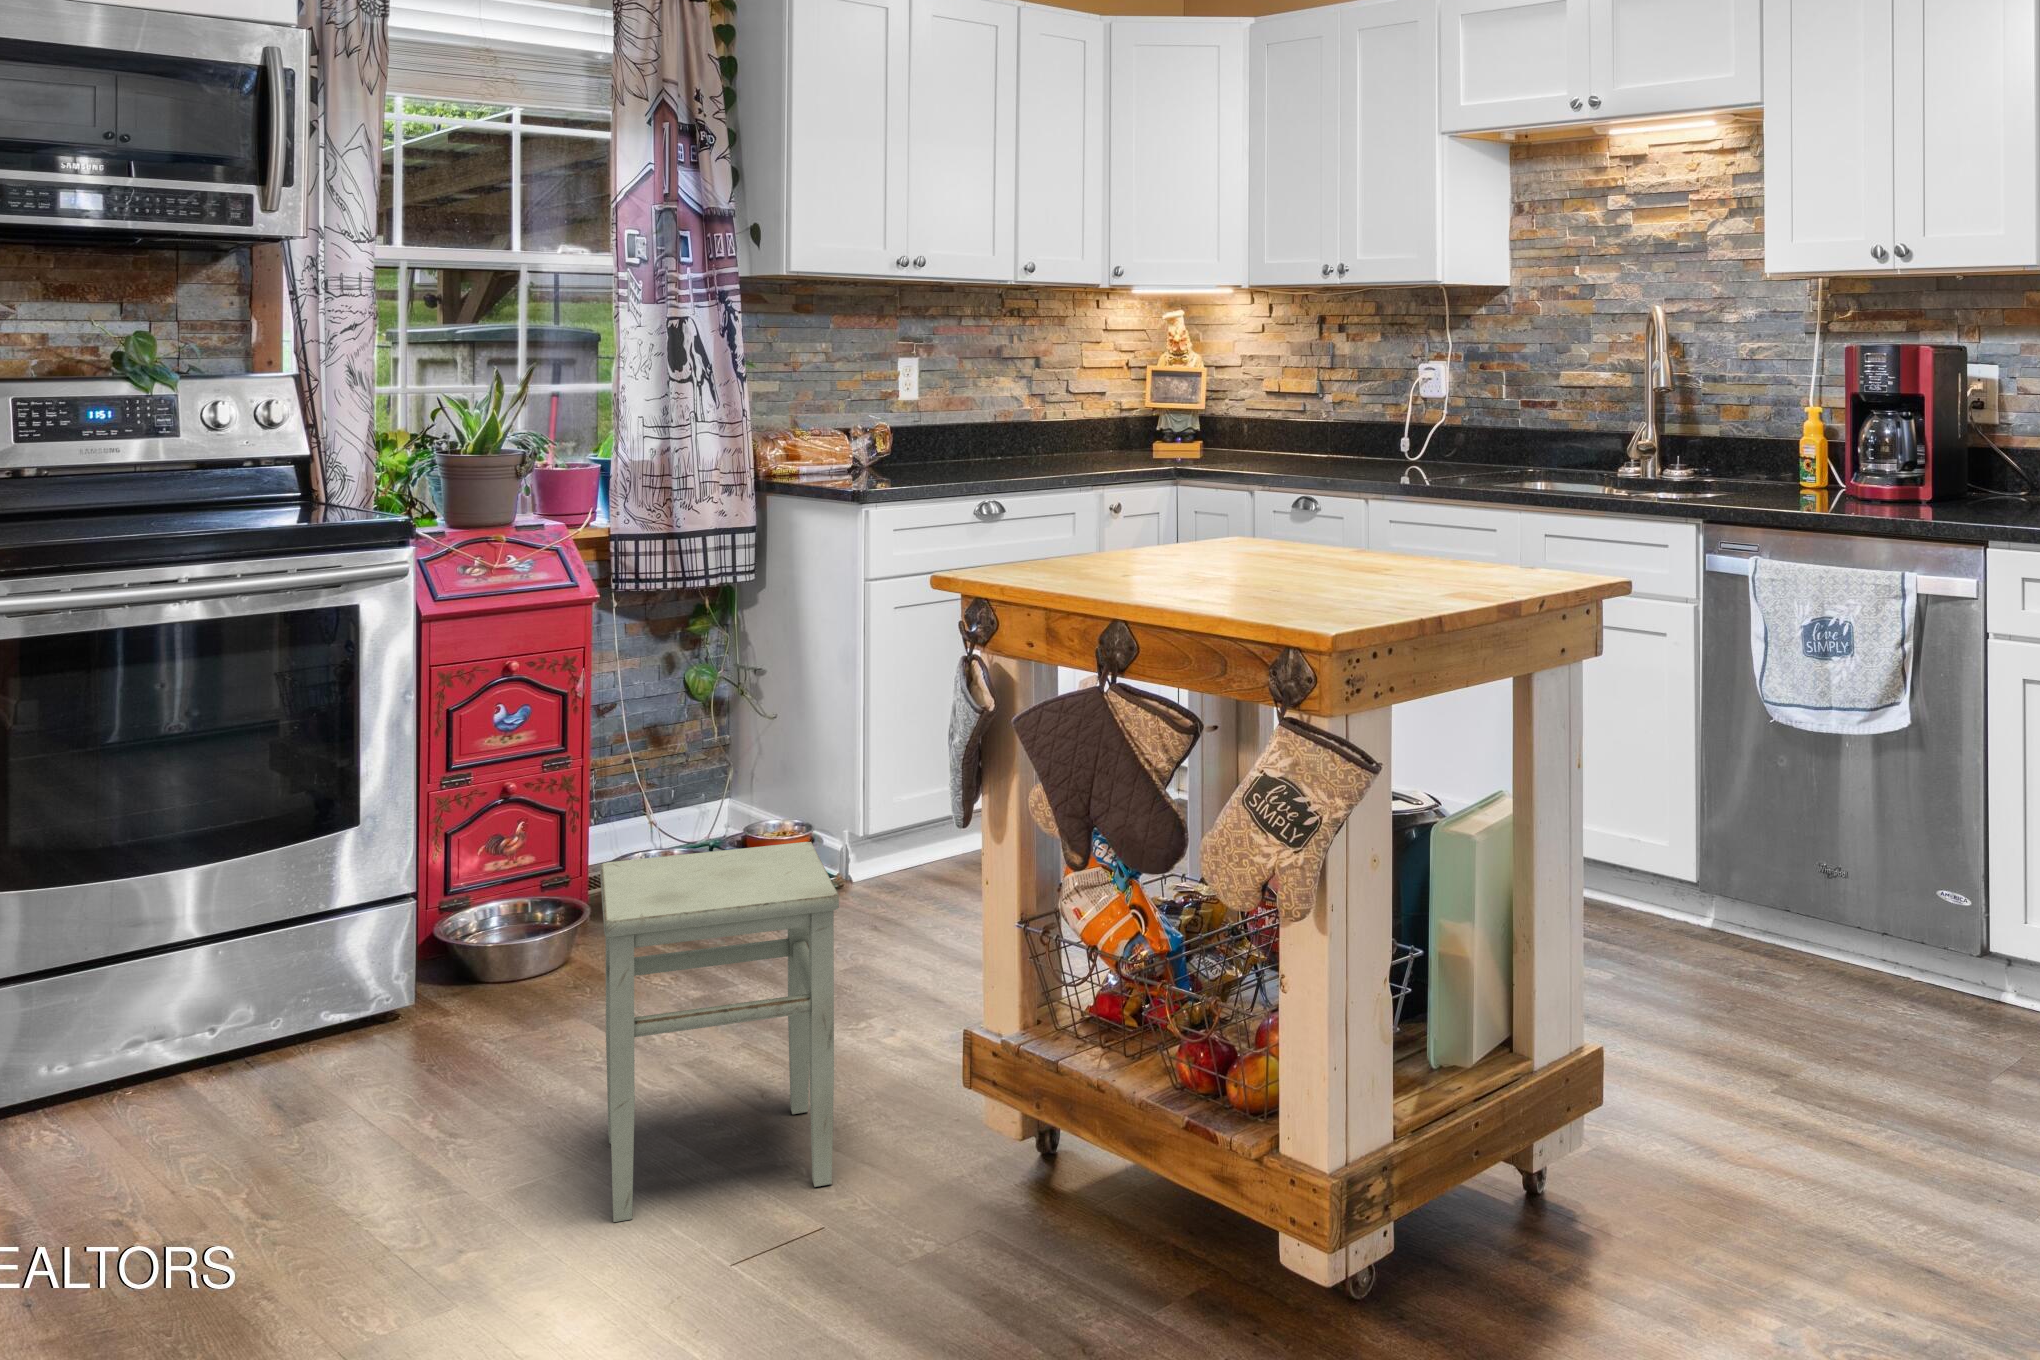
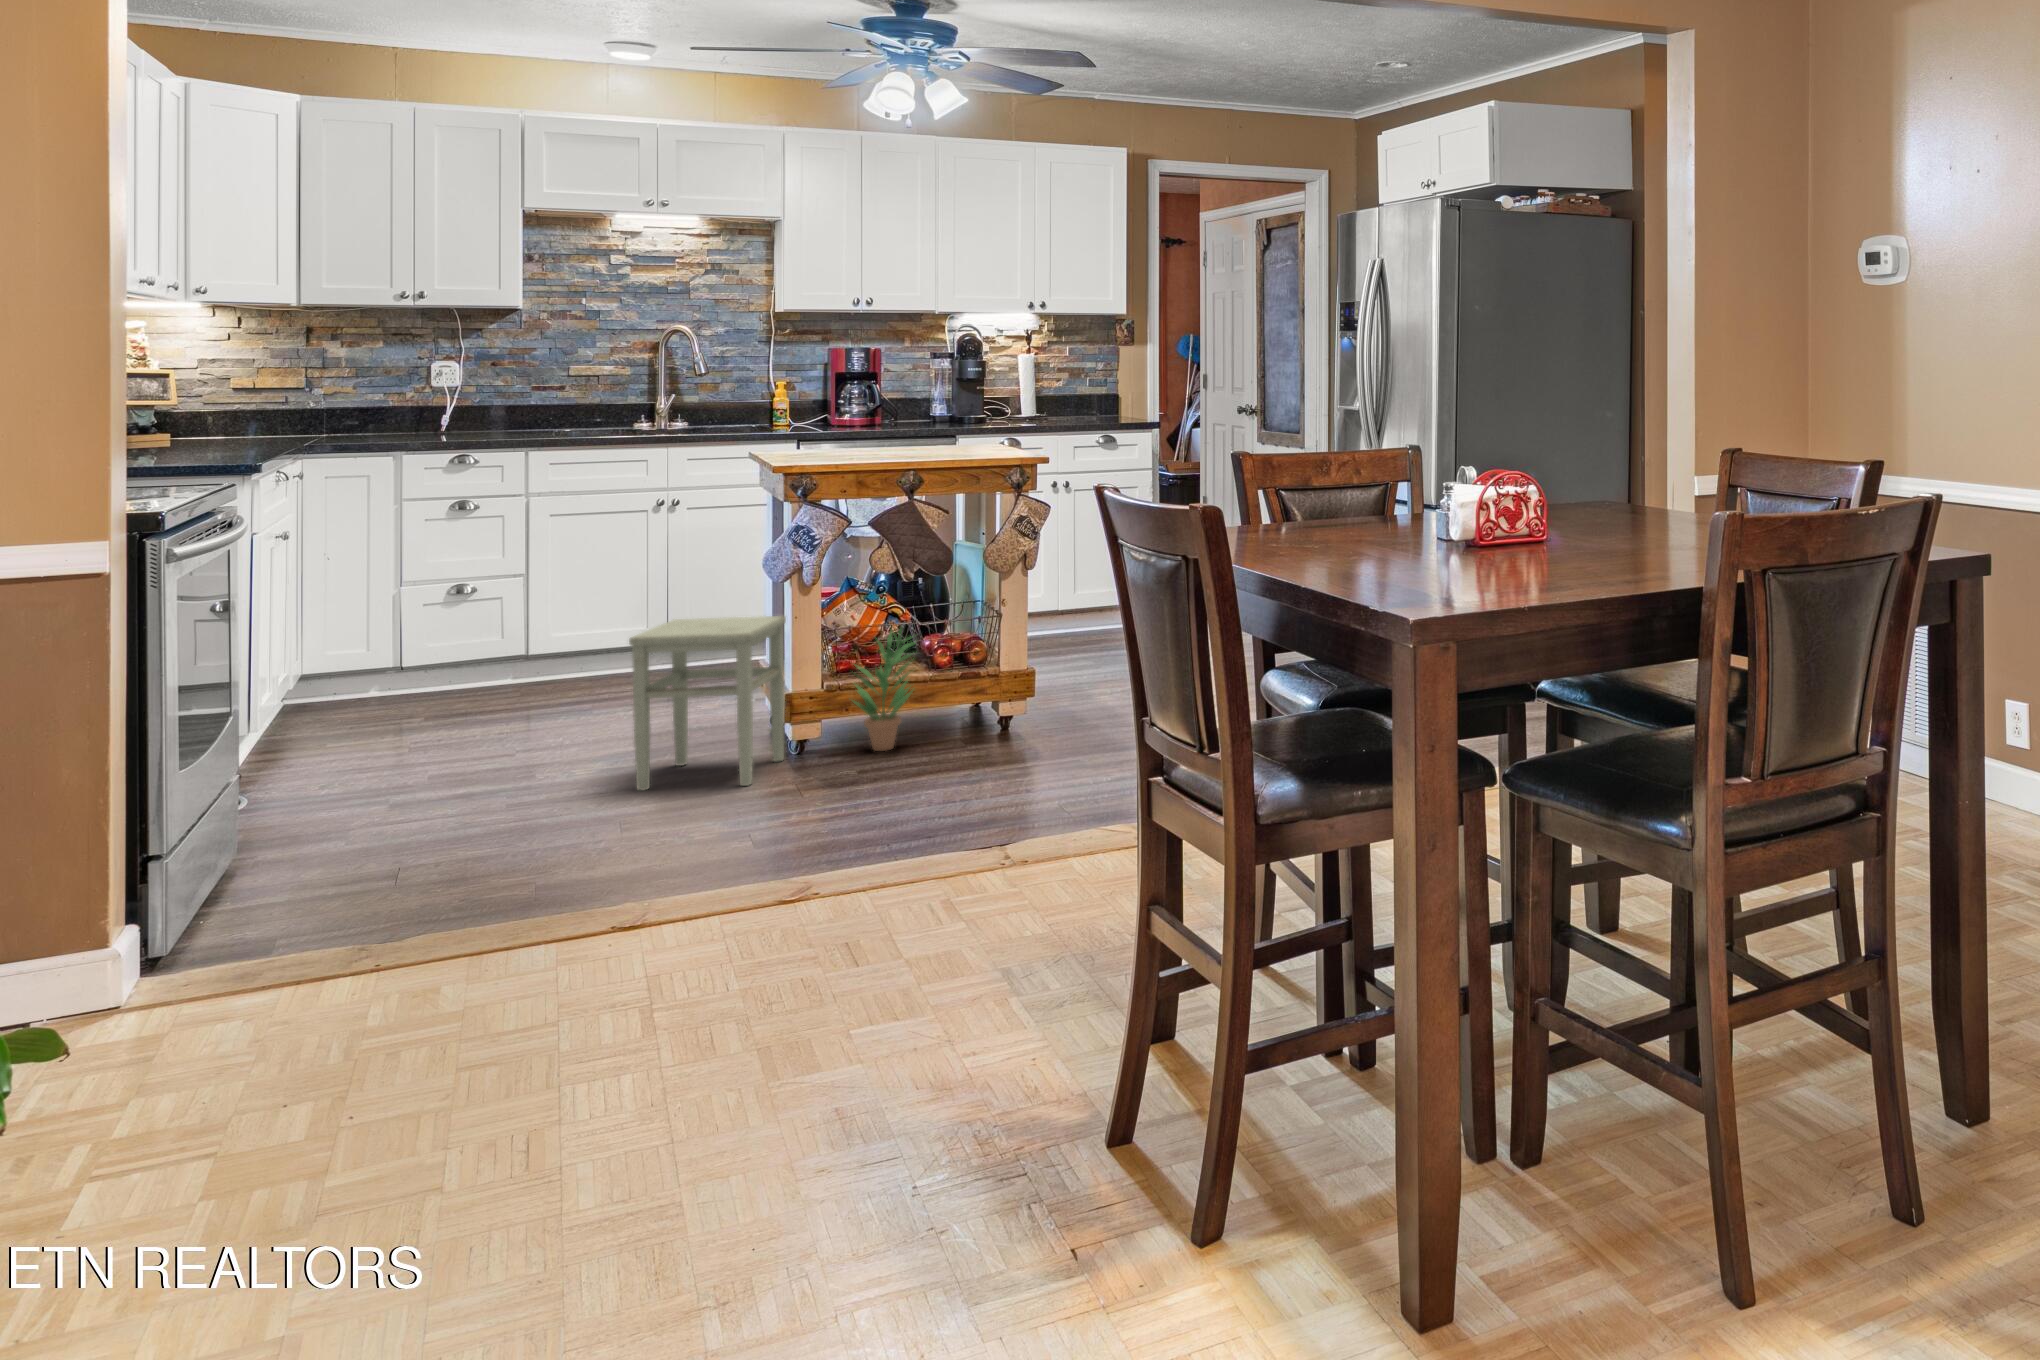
potted plant: none [850,985,1000,1267] -> present [854,630,915,751]

